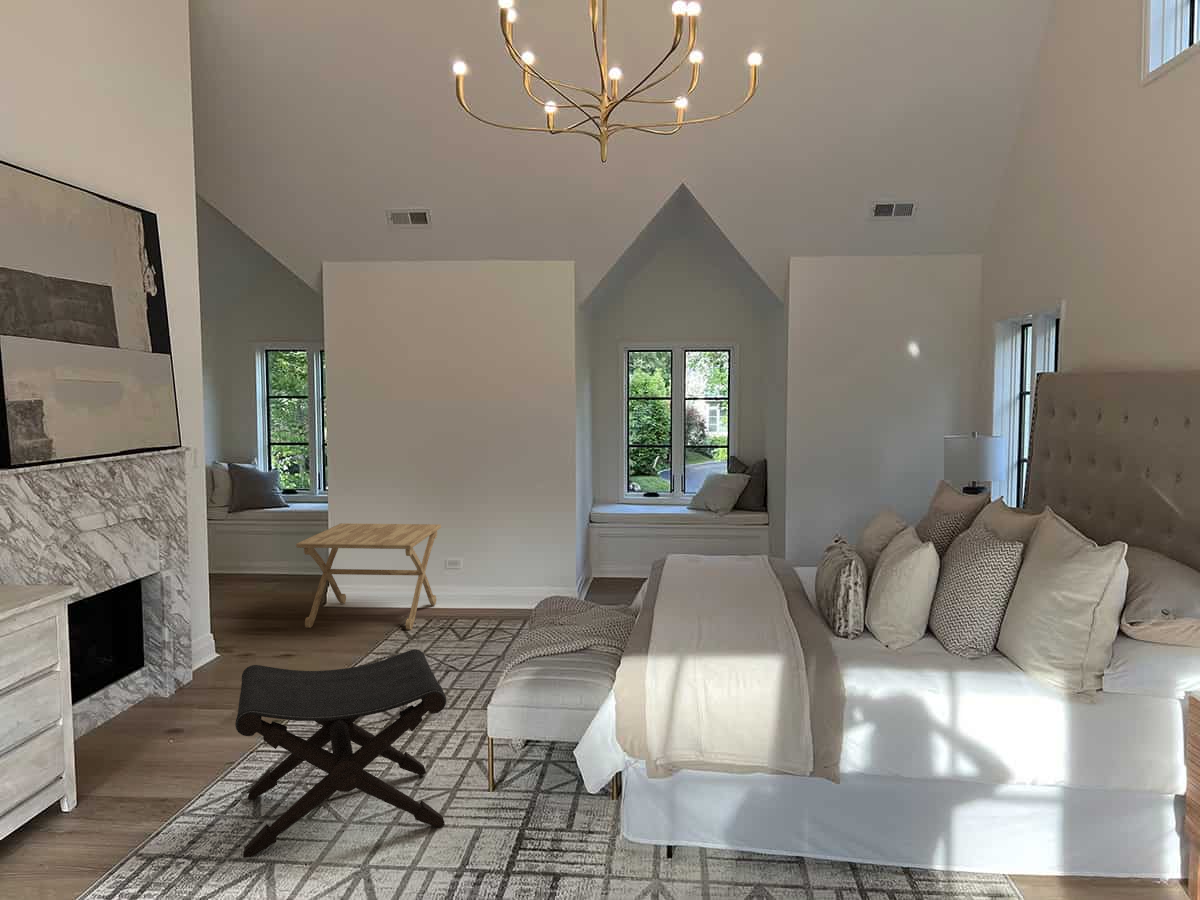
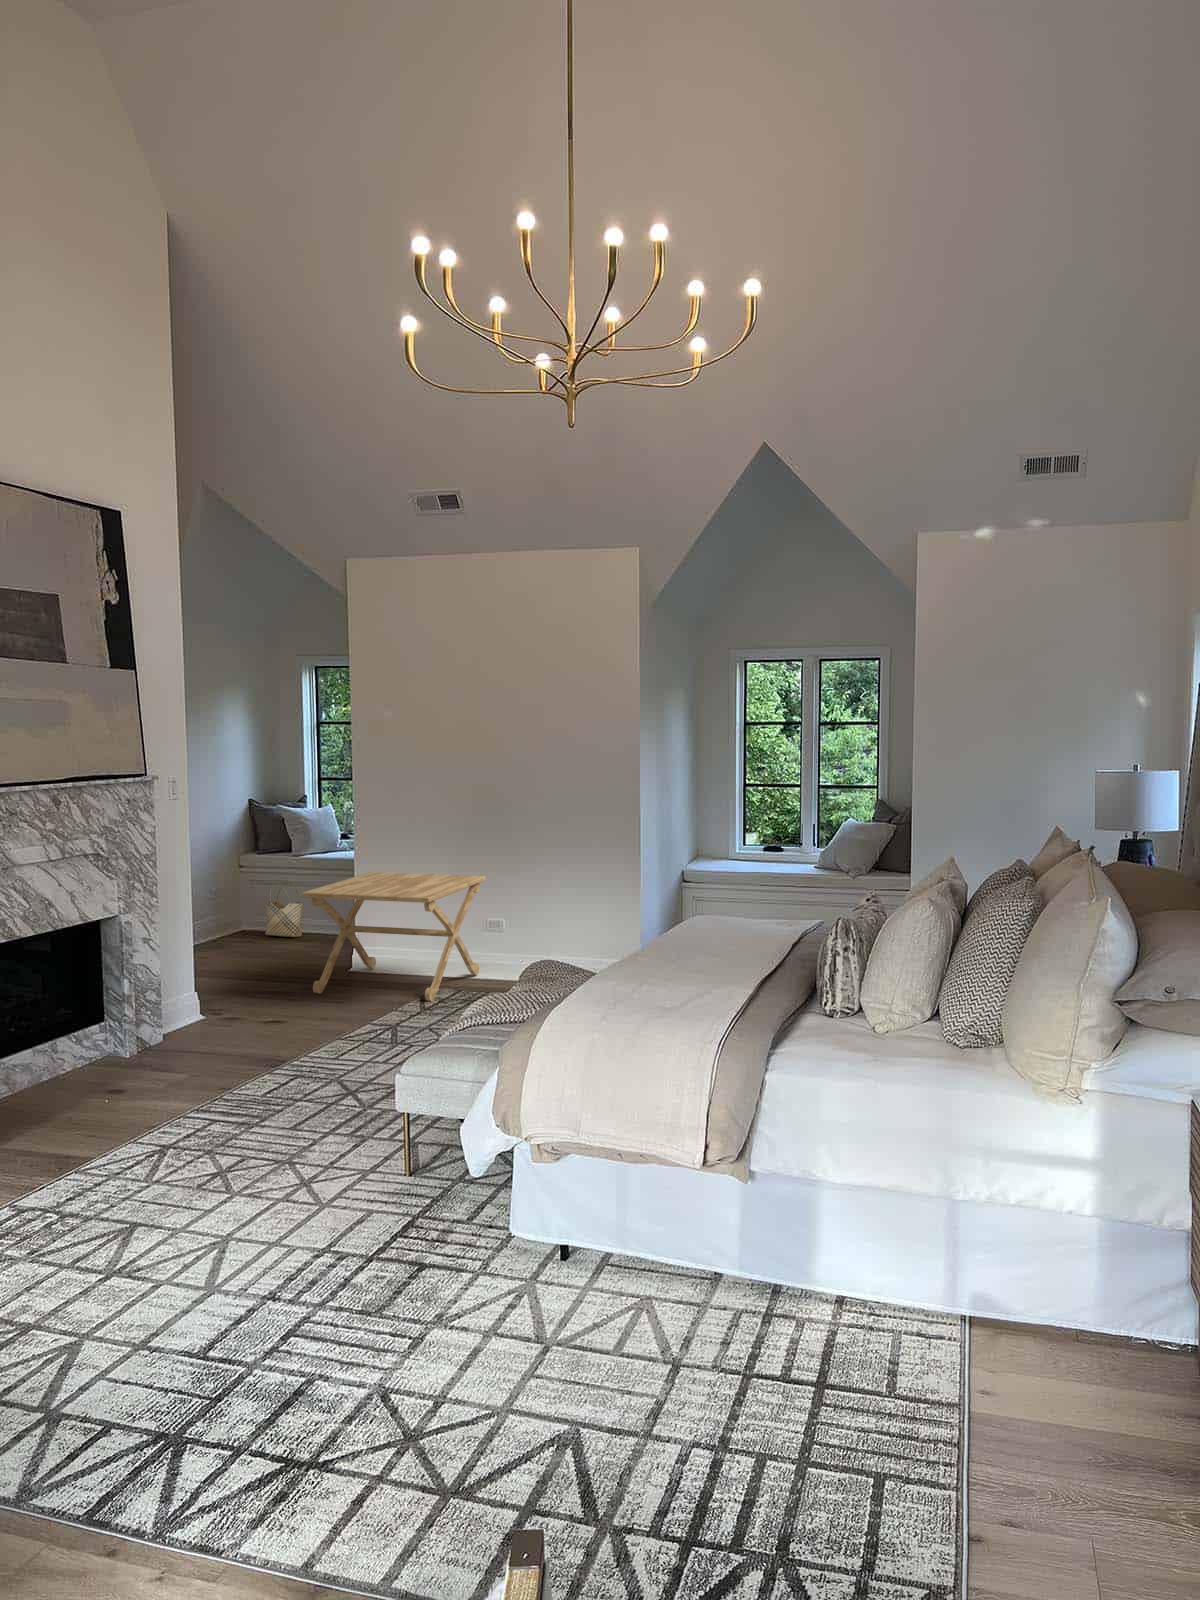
woven basket: none [232,533,266,578] -> present [265,883,303,937]
footstool: present [235,649,446,858] -> none [101,1008,349,1219]

